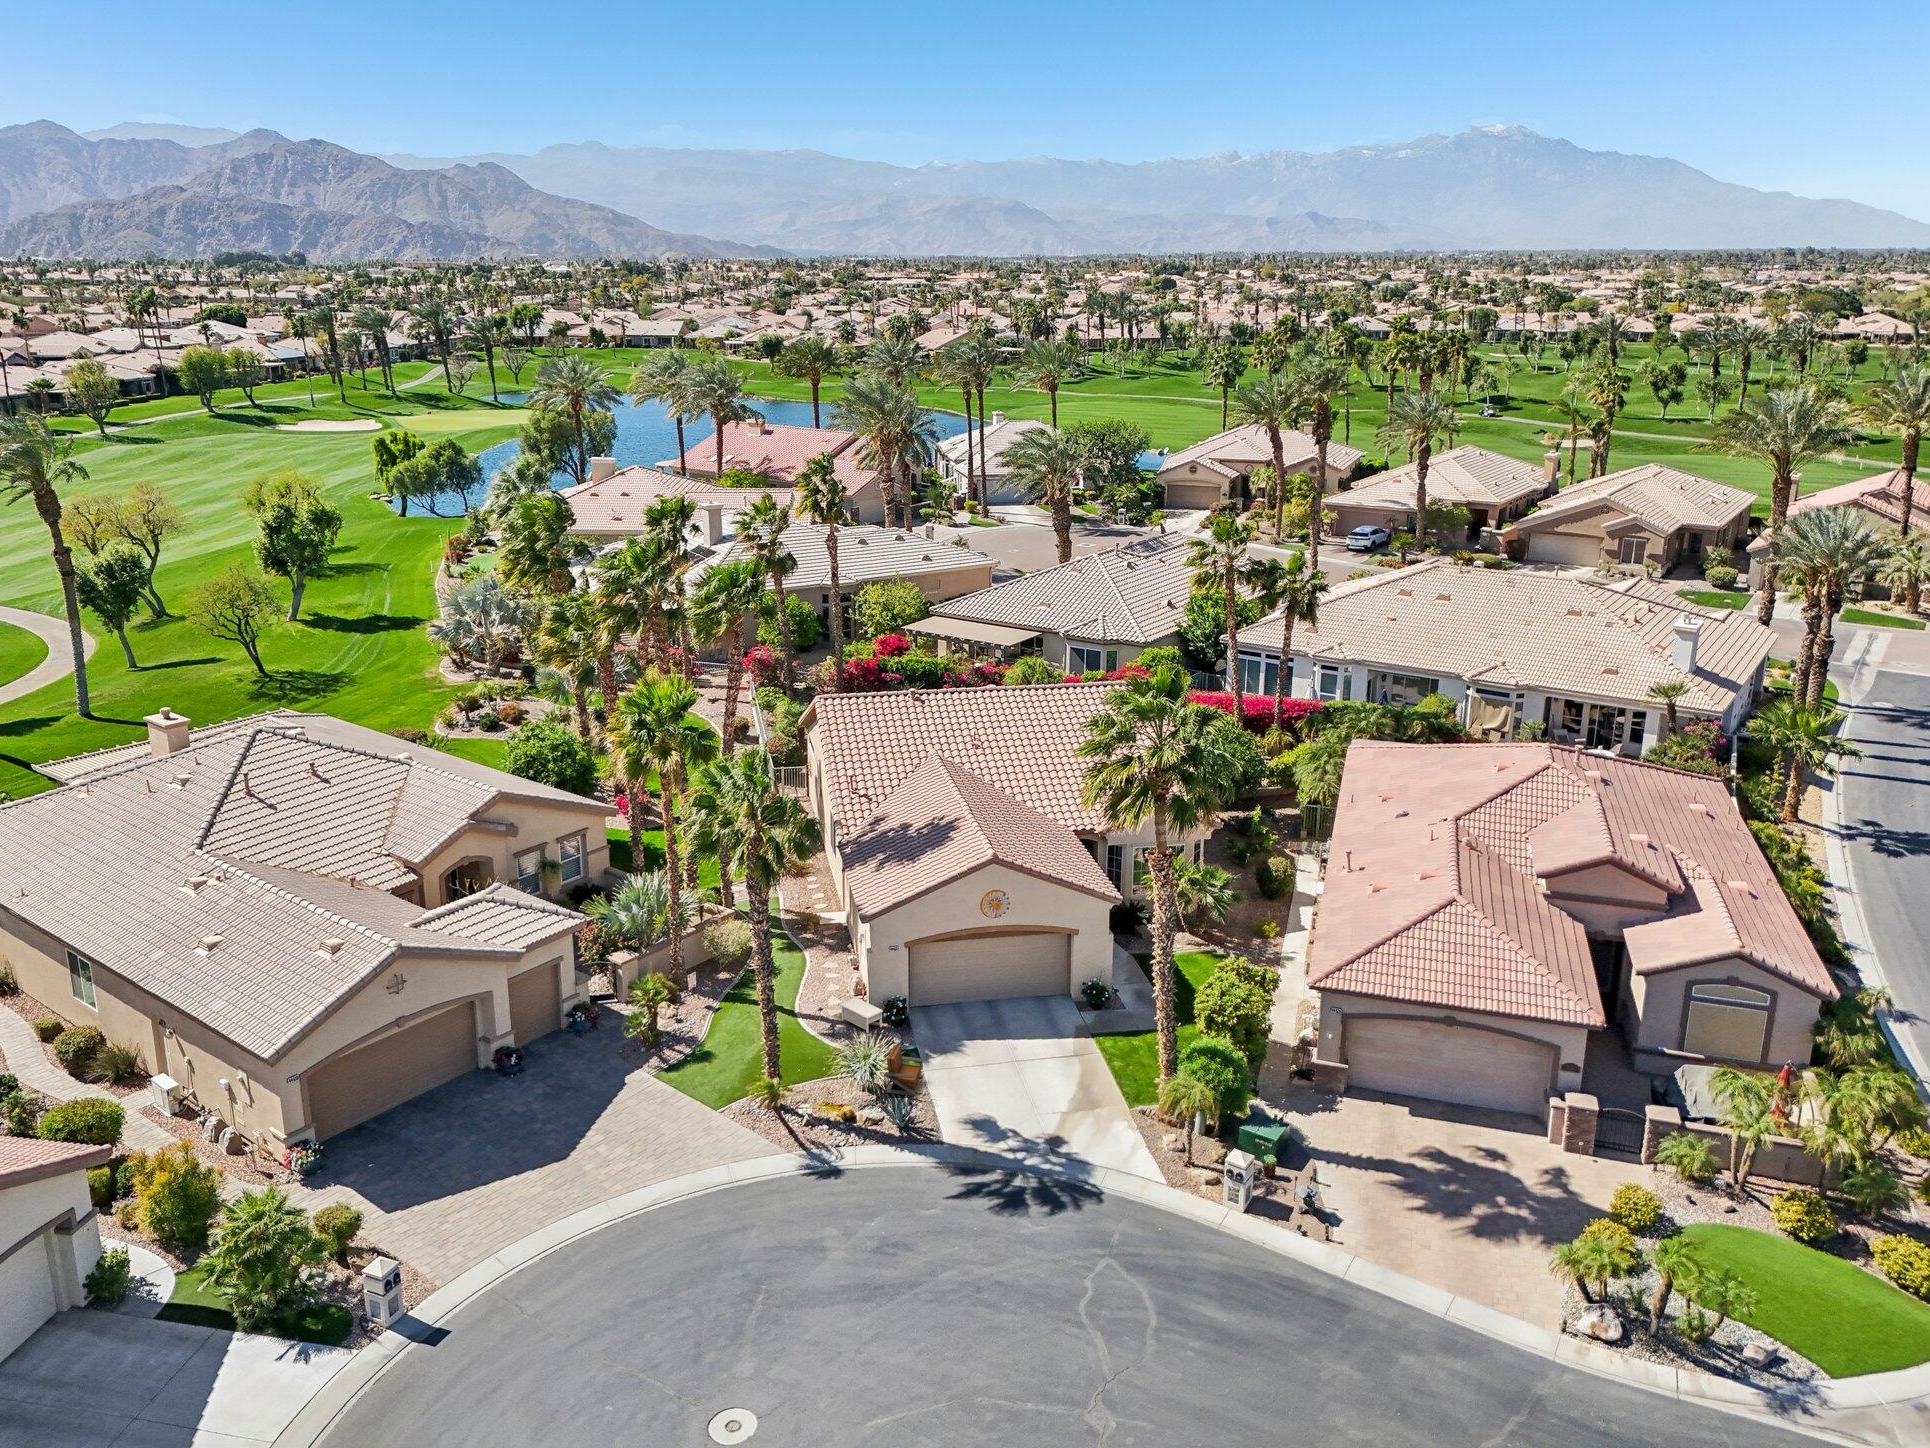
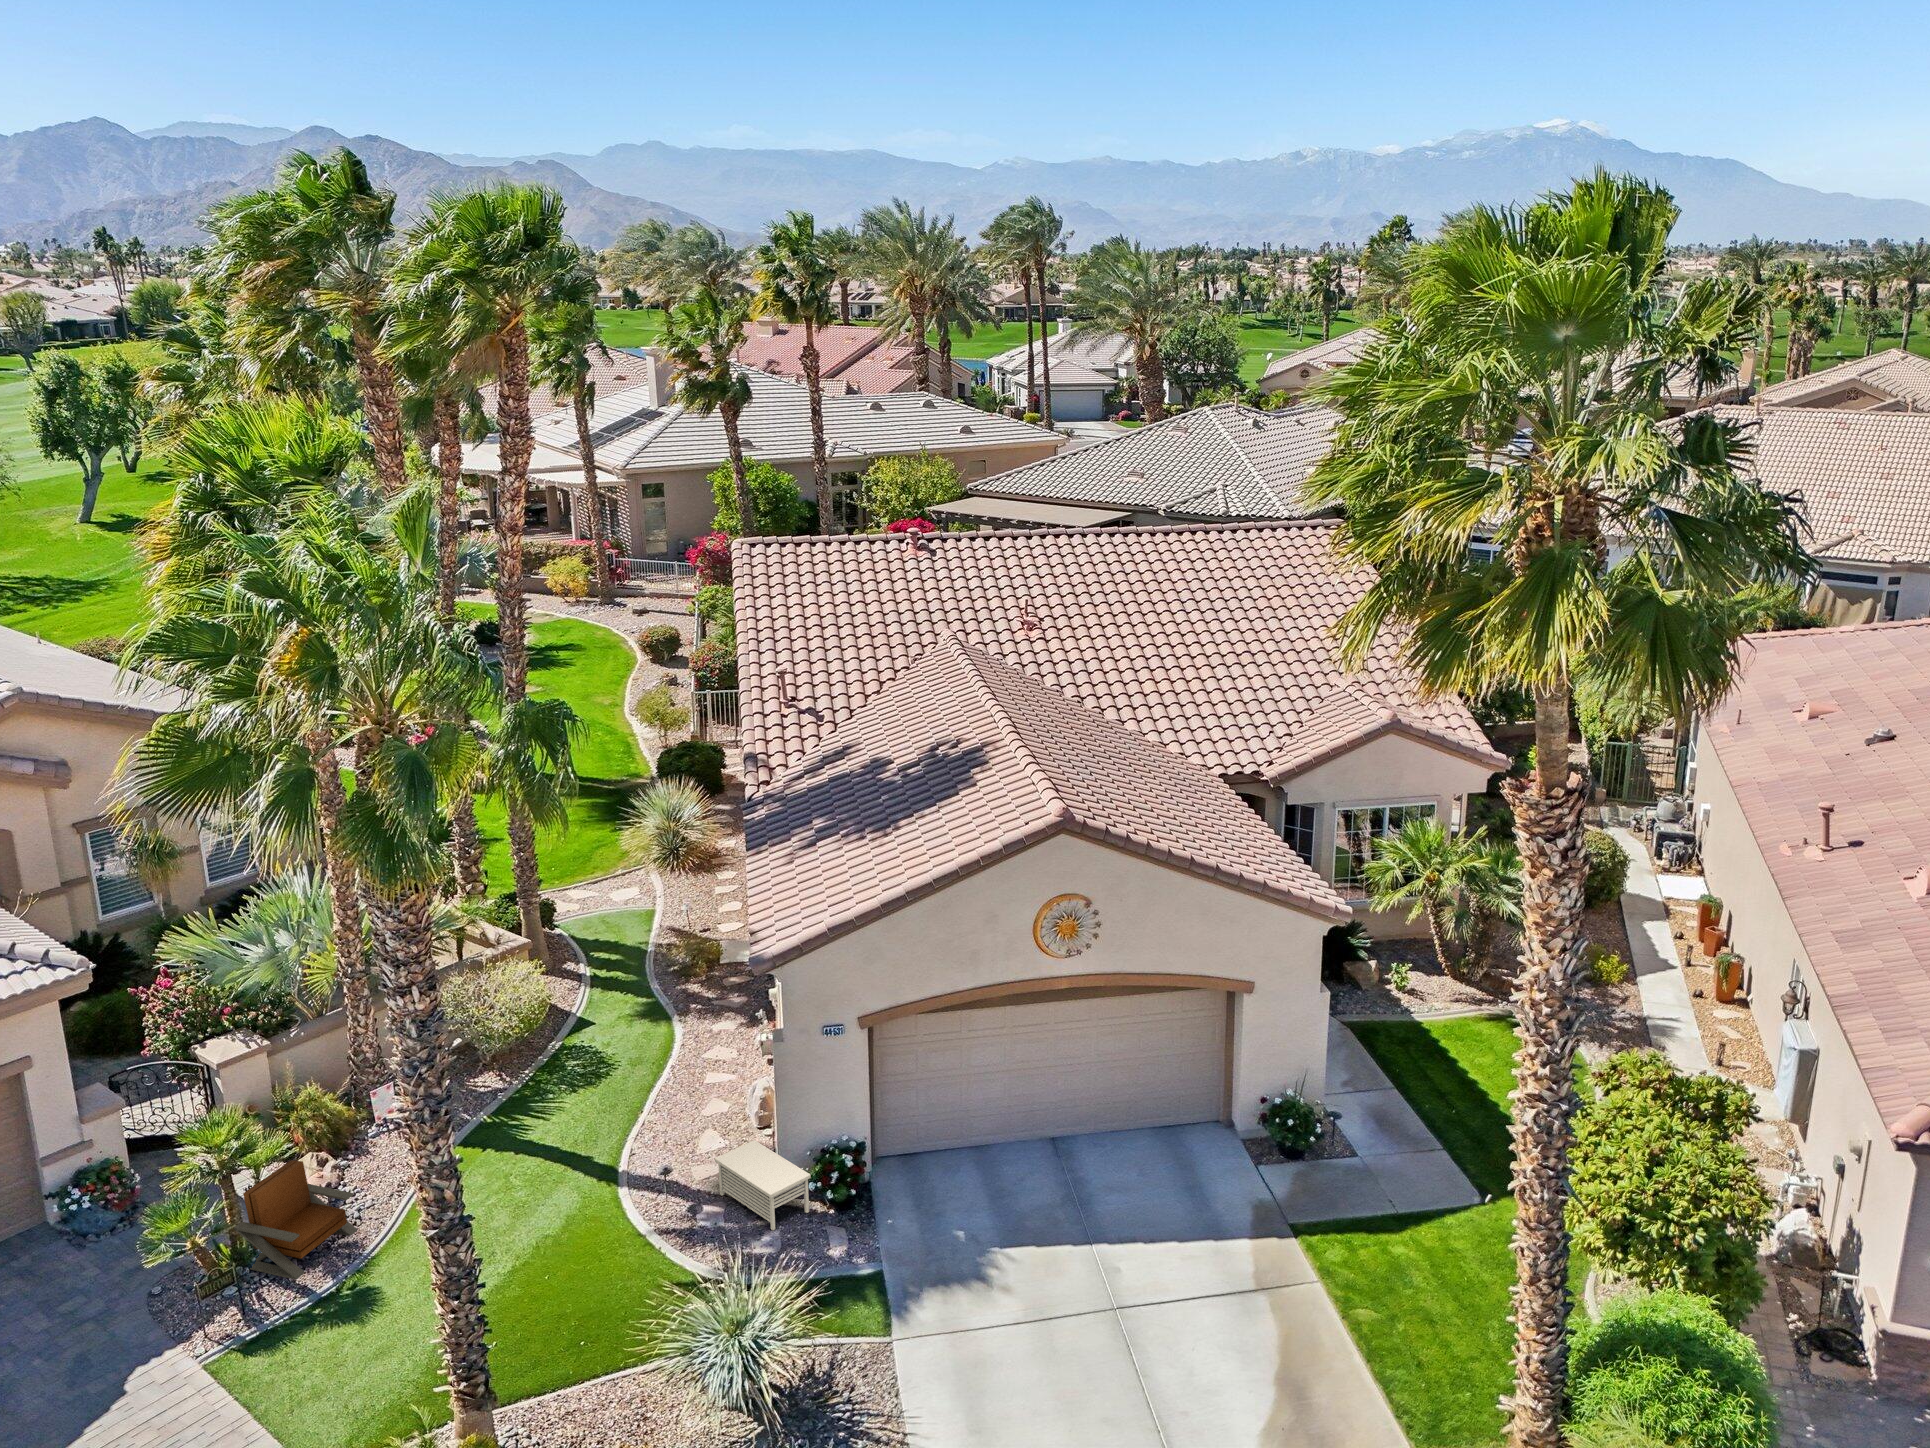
lounge chair: present [884,1045,923,1096] -> present [234,1160,357,1279]

